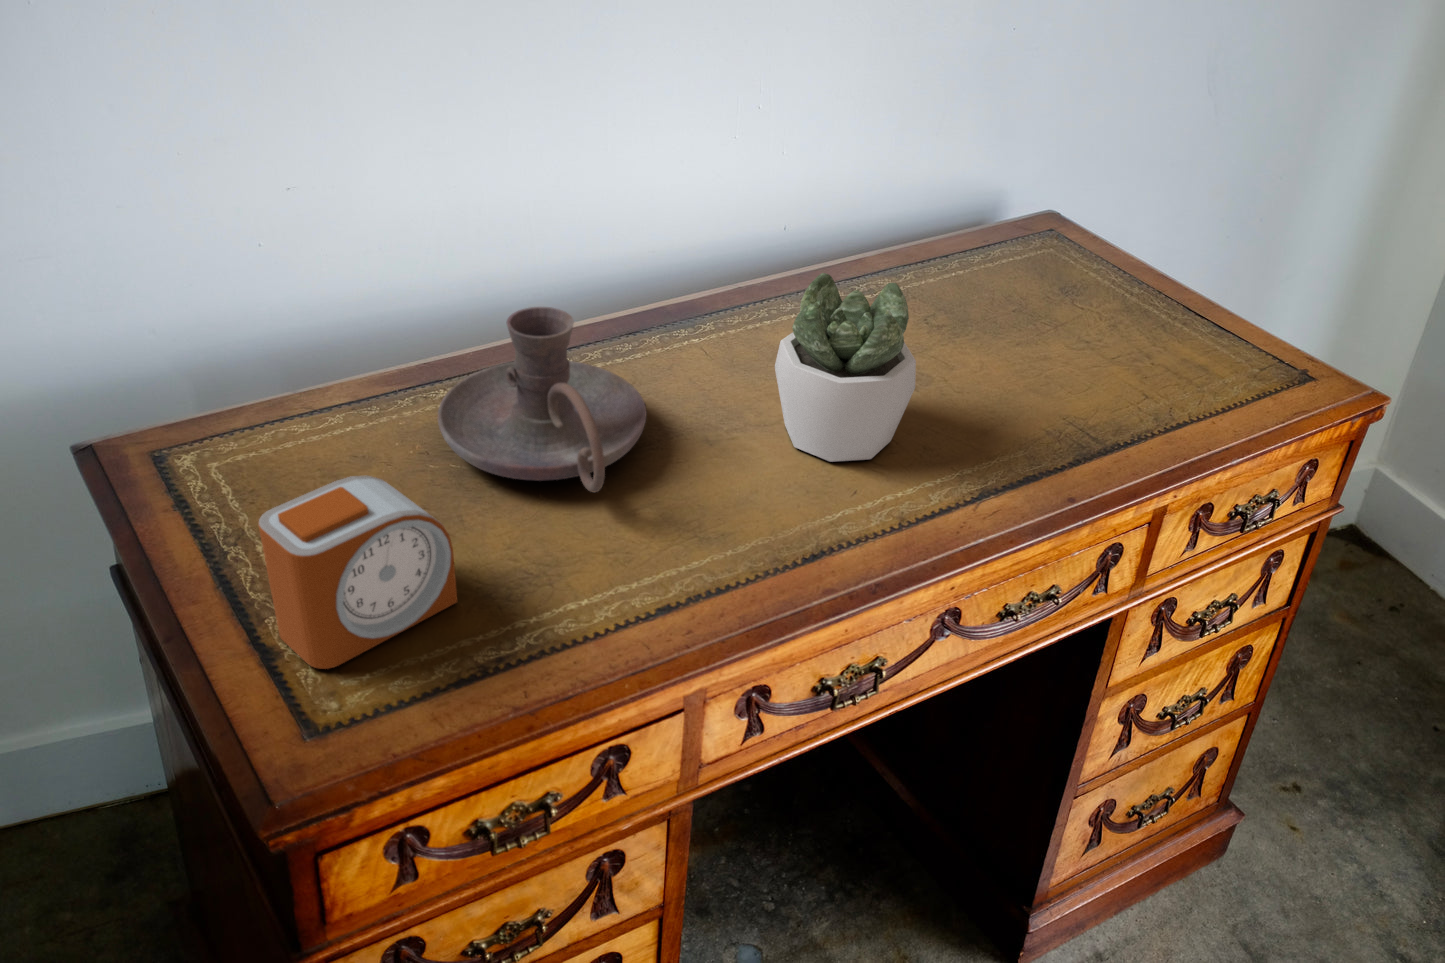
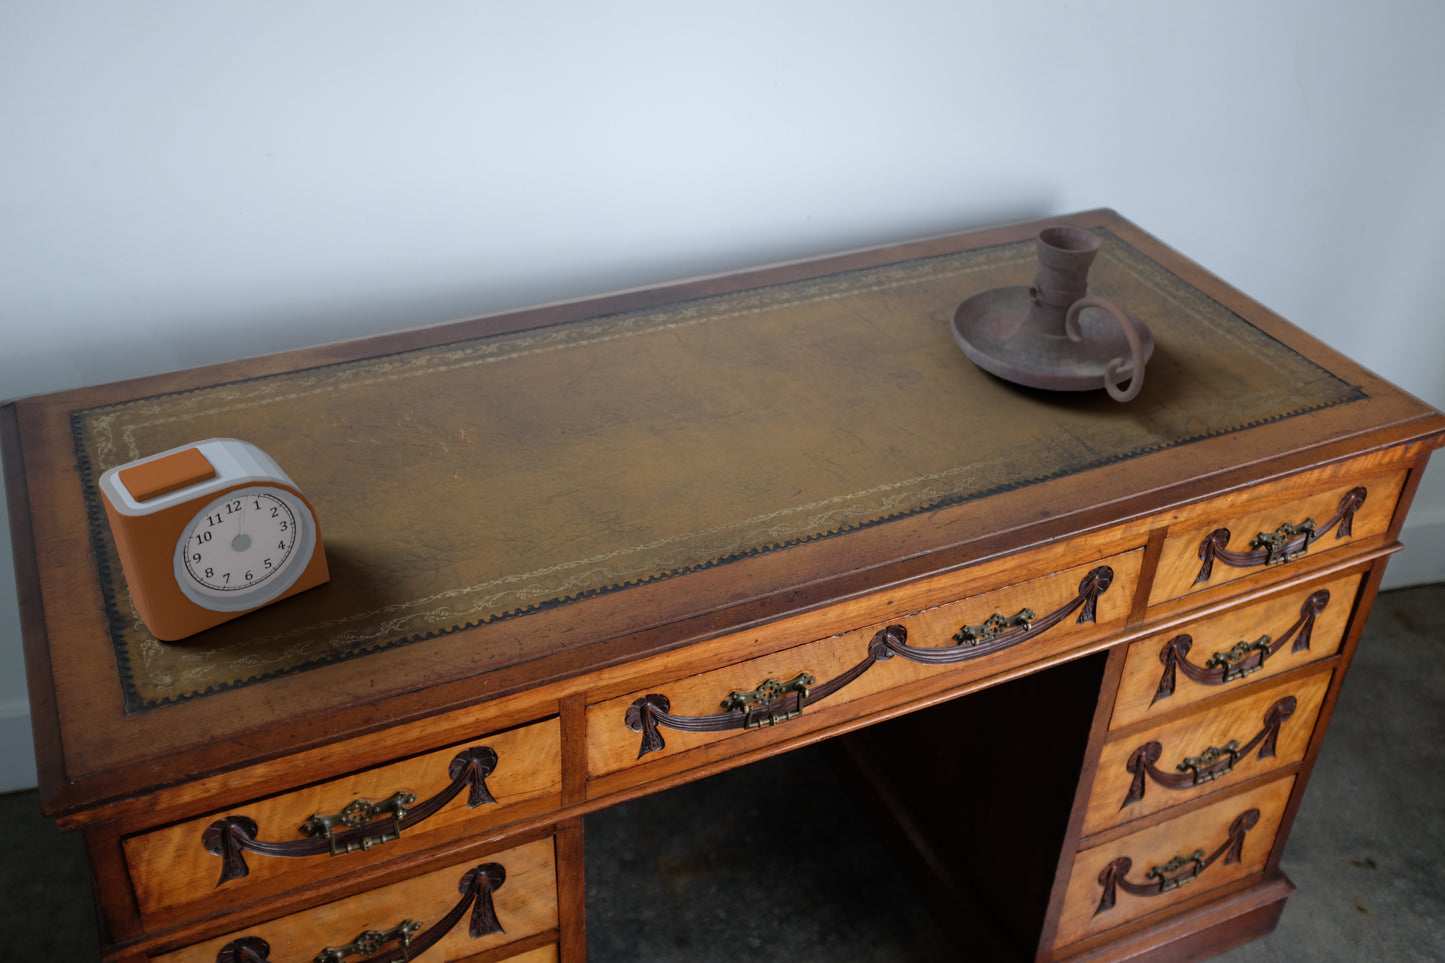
succulent plant: present [775,273,916,462] -> none [726,249,876,457]
candle holder: present [438,307,646,492] -> present [951,226,1154,402]

